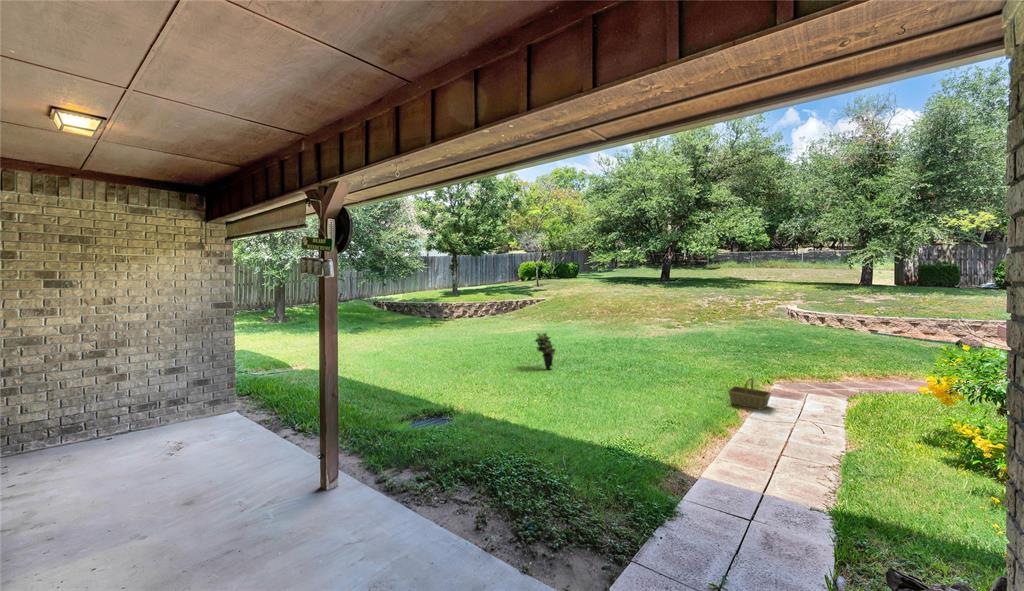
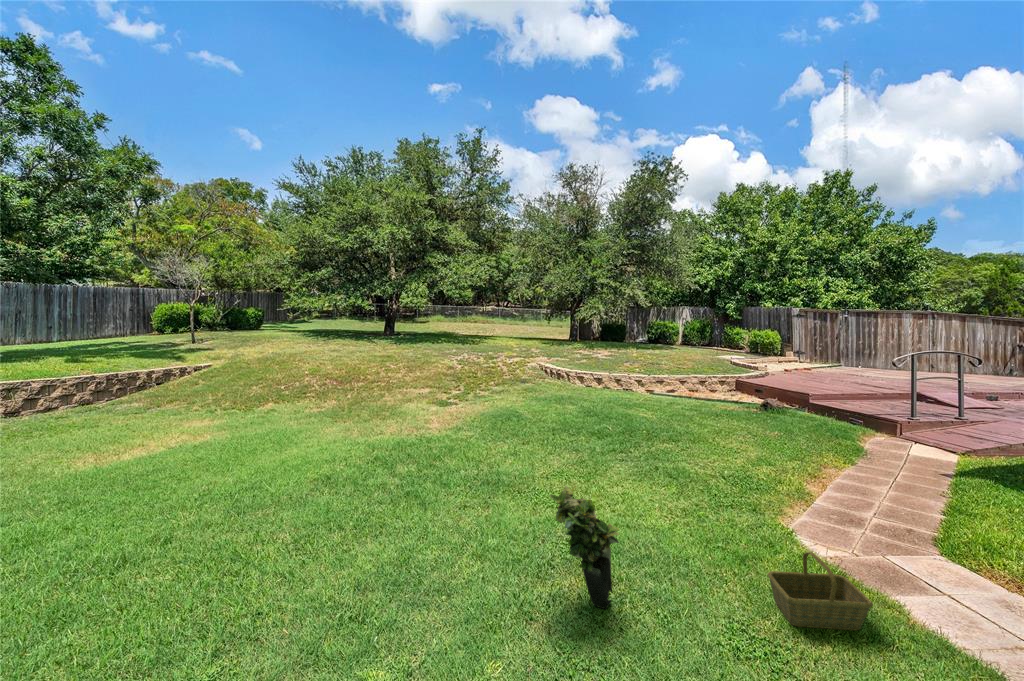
potted plant: present [535,333,555,370] -> present [550,486,619,609]

